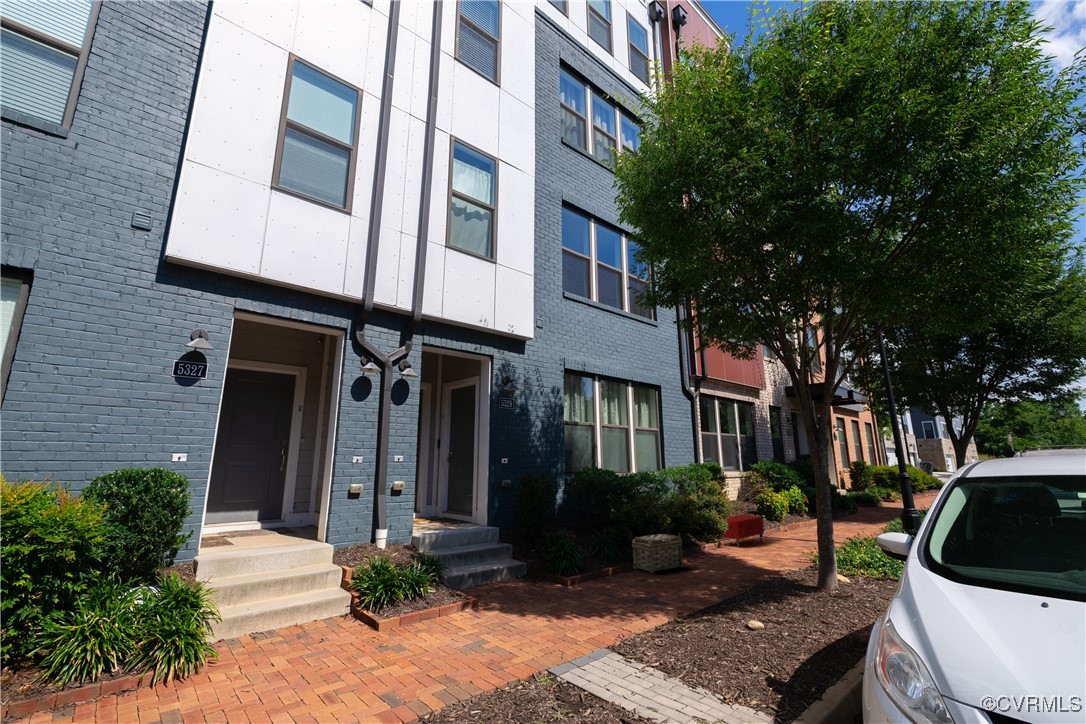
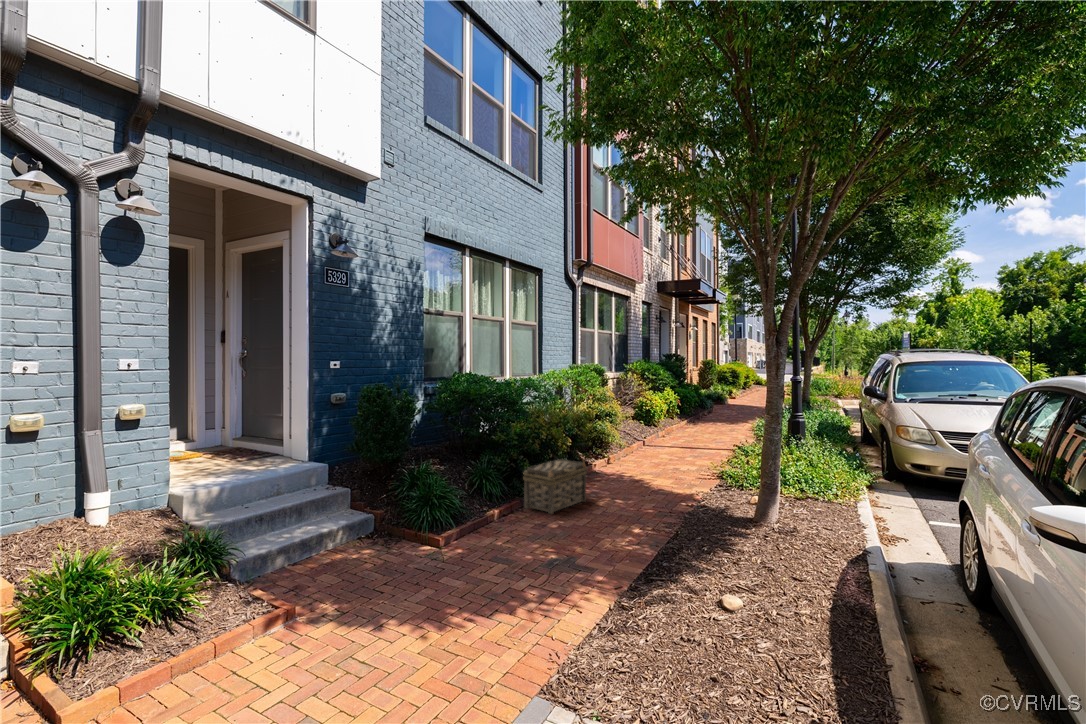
bench: present [719,515,764,548] -> none [607,425,657,466]

